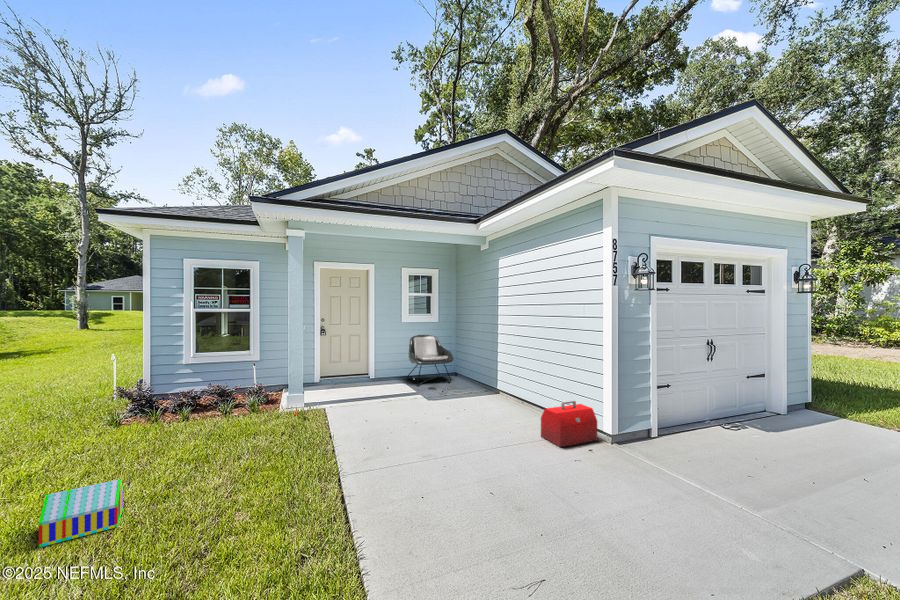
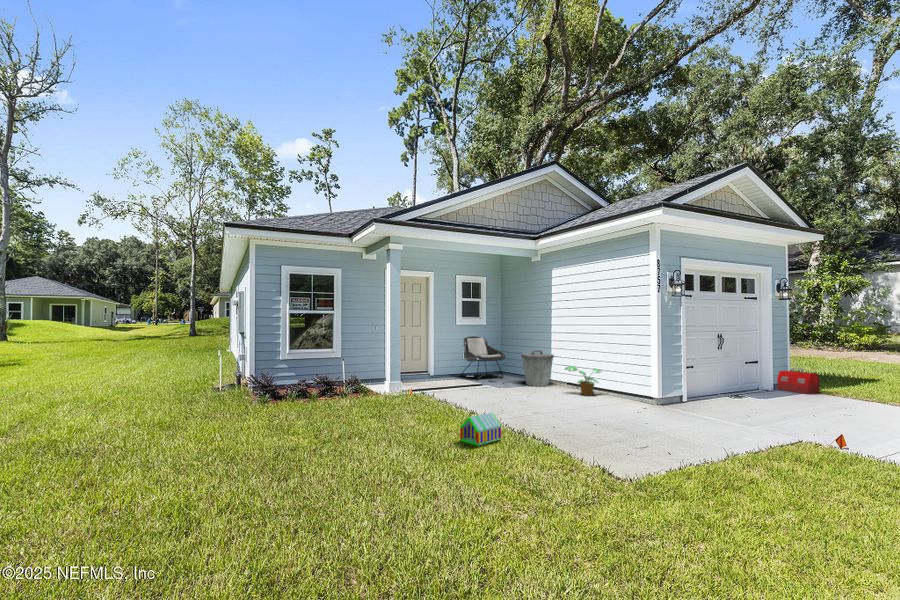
trash can: none [461,355,499,399] -> present [521,350,554,386]
potted plant: none [500,379,546,419] -> present [565,367,601,396]
toolbox: present [541,401,597,447] -> present [777,368,820,394]
toy house: present [39,479,123,548] -> present [460,413,501,446]

